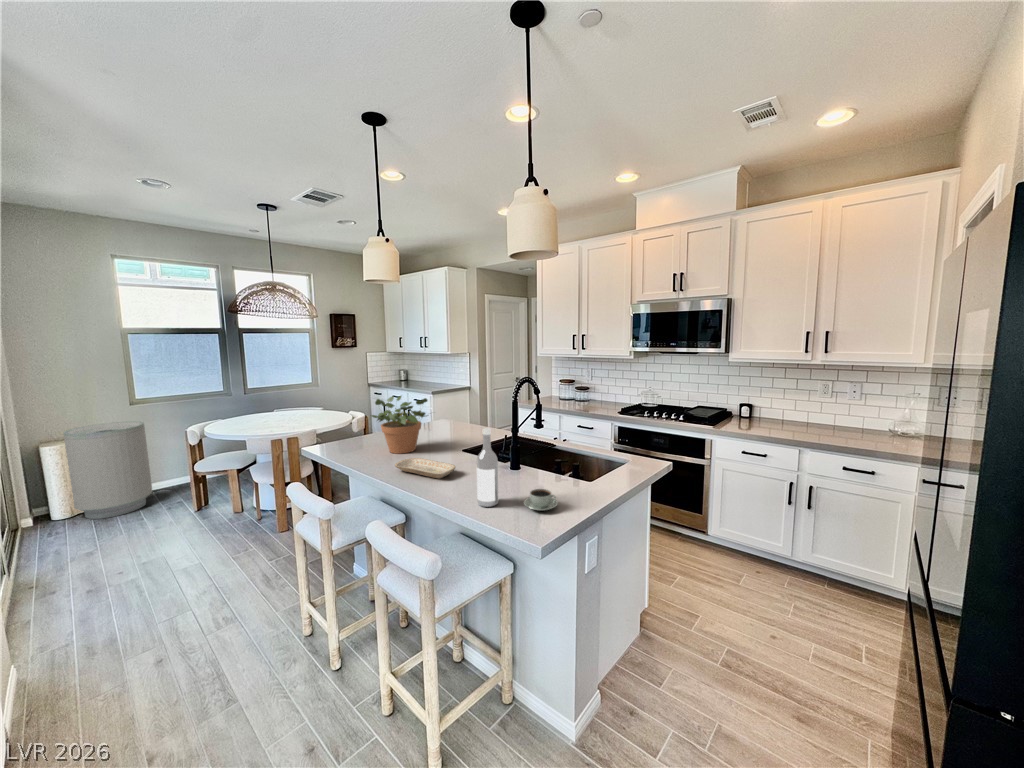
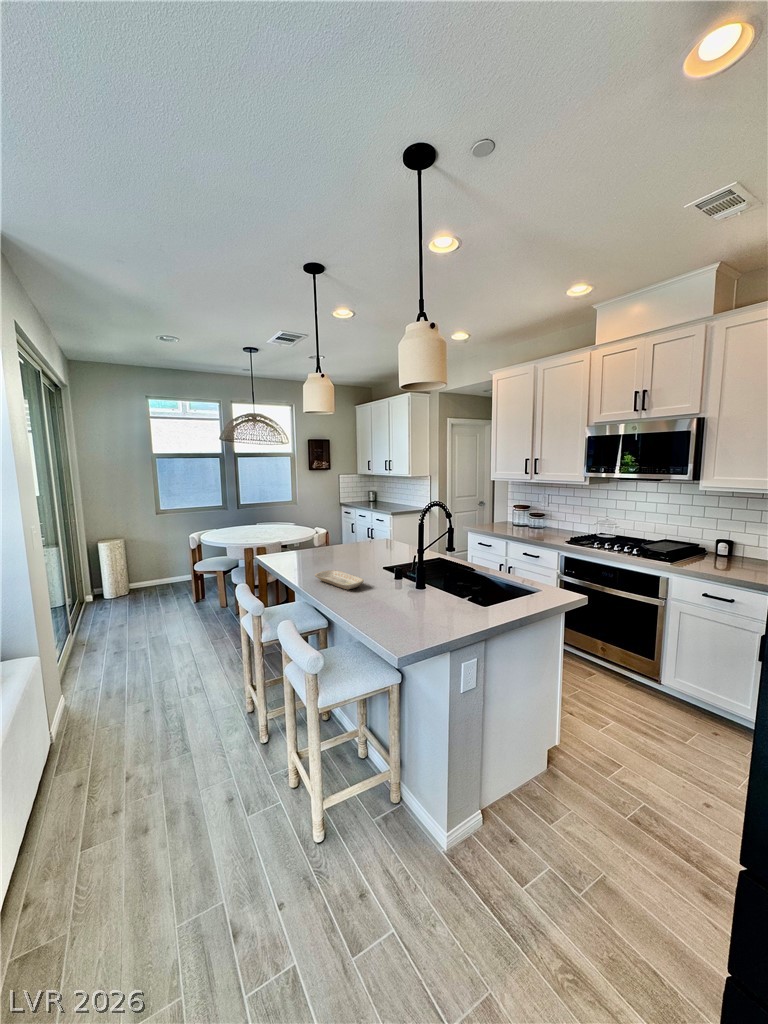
potted plant: present [371,396,428,454] -> none [305,514,361,566]
trash can: present [63,421,152,519] -> none [113,527,169,600]
wine bottle: present [477,428,498,507] -> none [365,546,385,618]
coffee cup: present [524,489,558,511] -> none [404,606,437,627]

